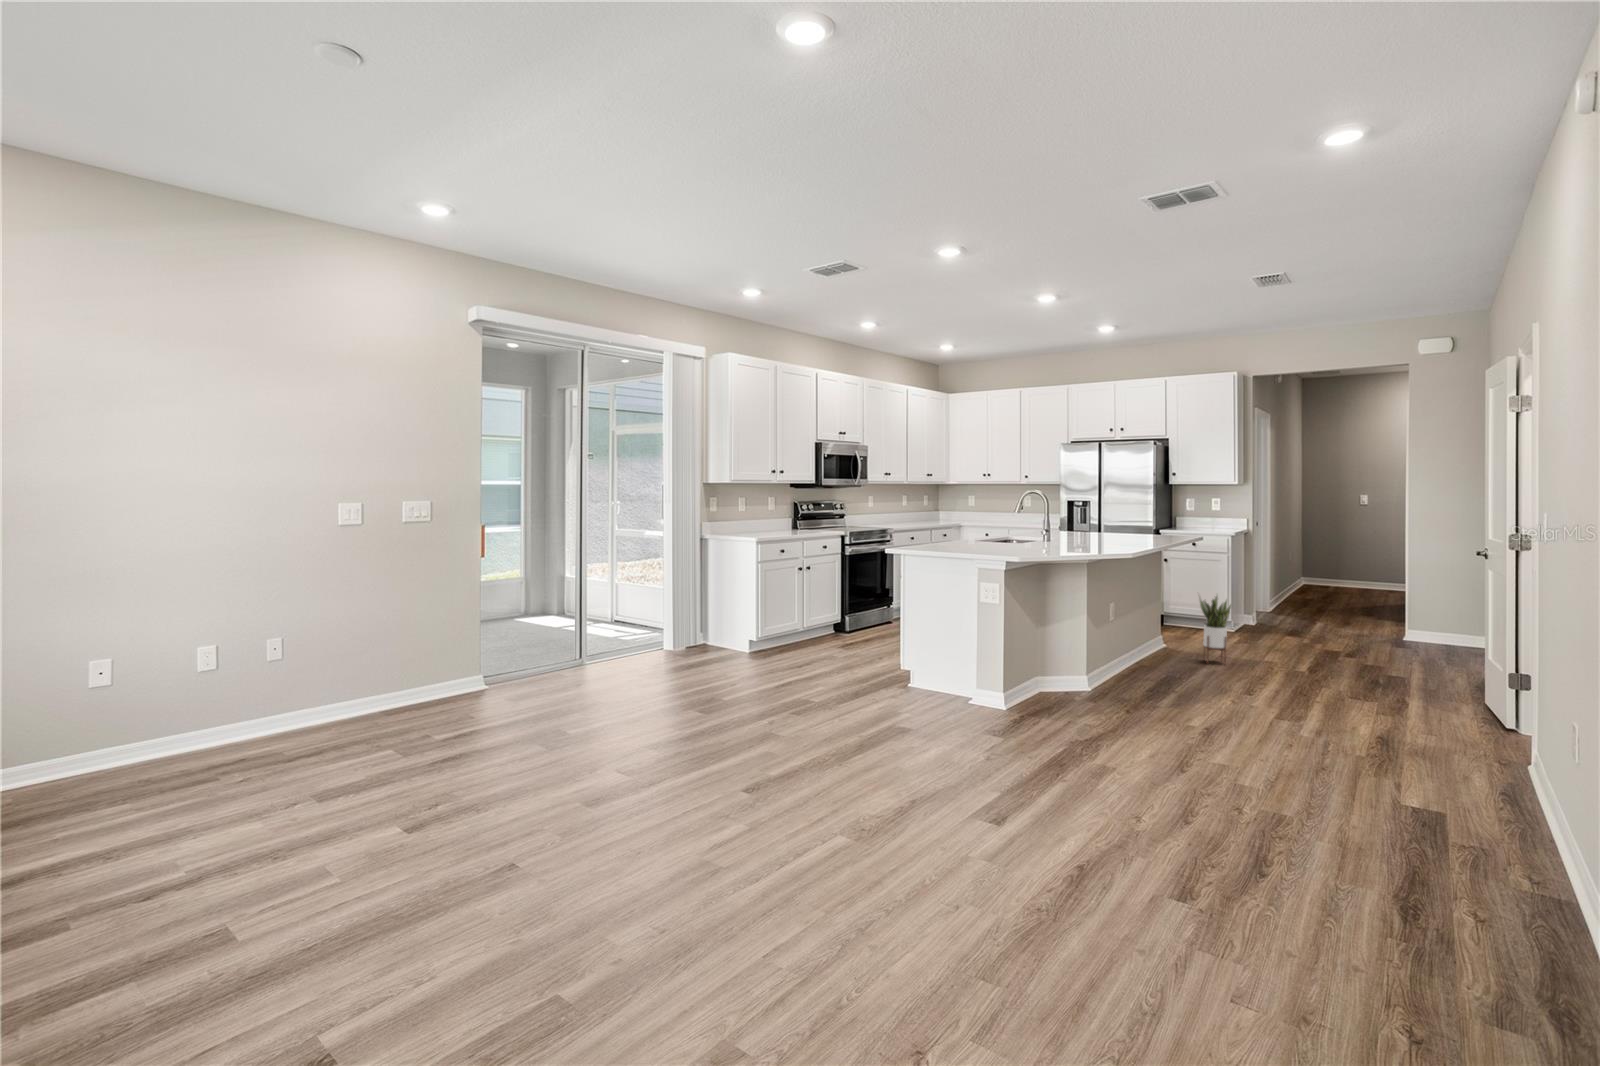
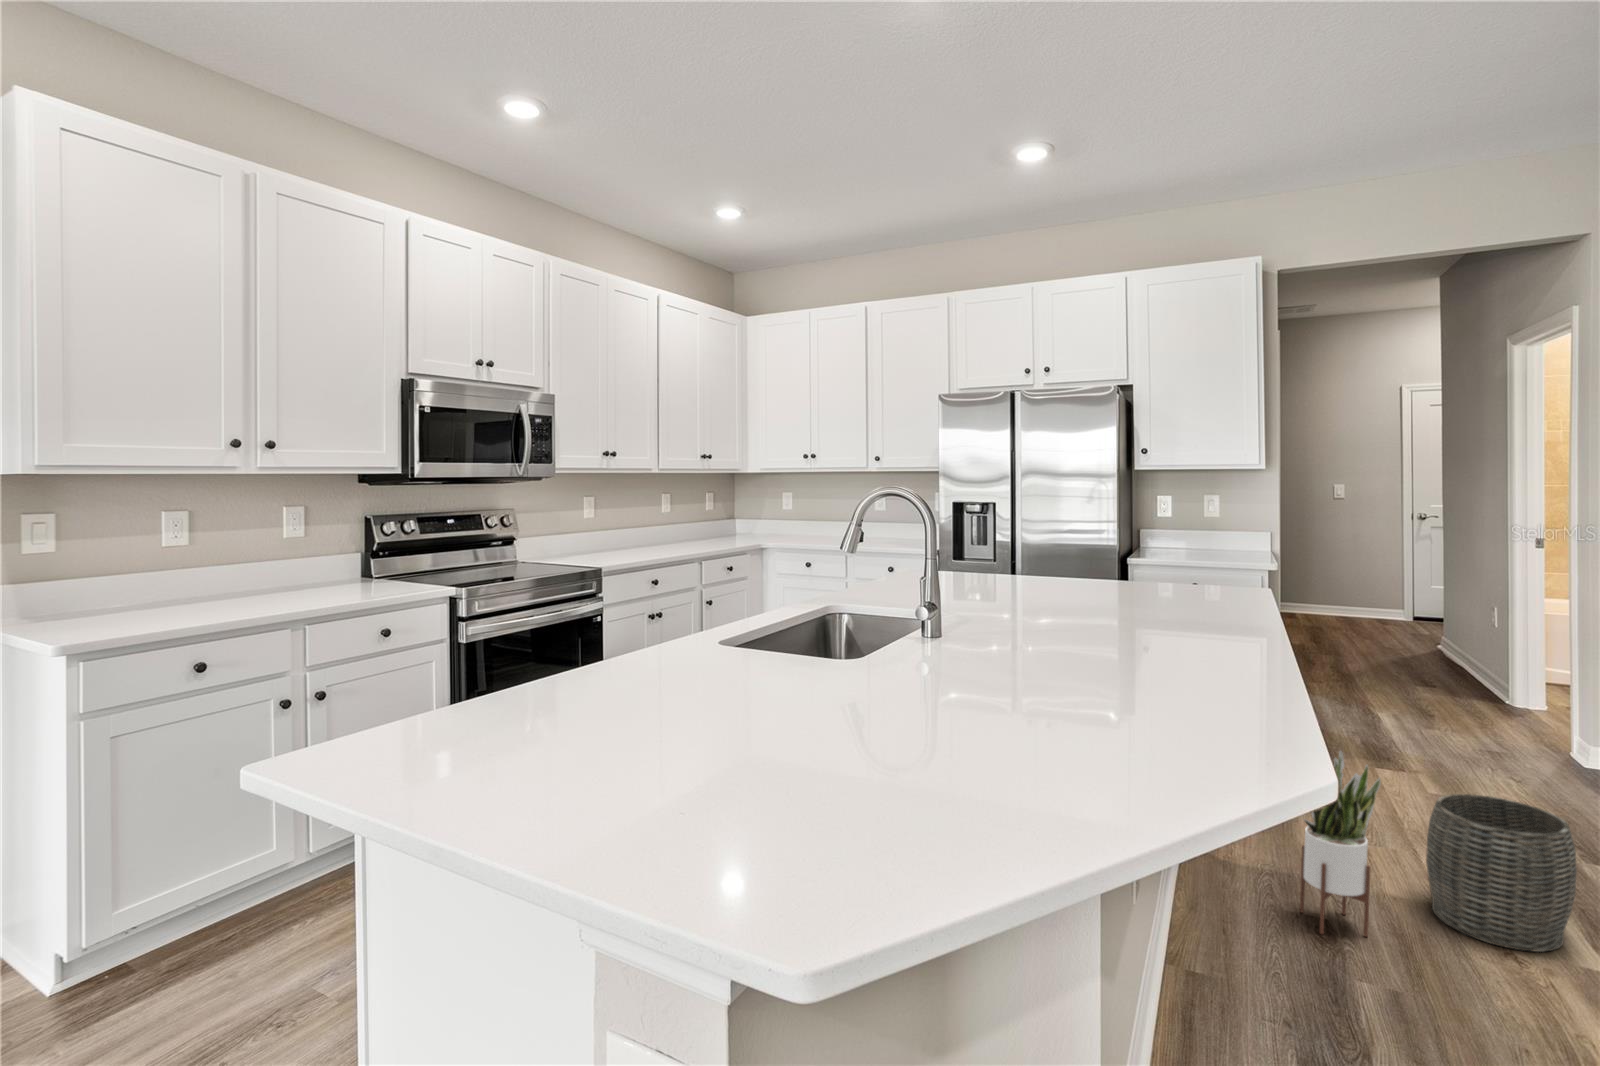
woven basket: none [1258,617,1311,669] -> present [1426,794,1577,952]

